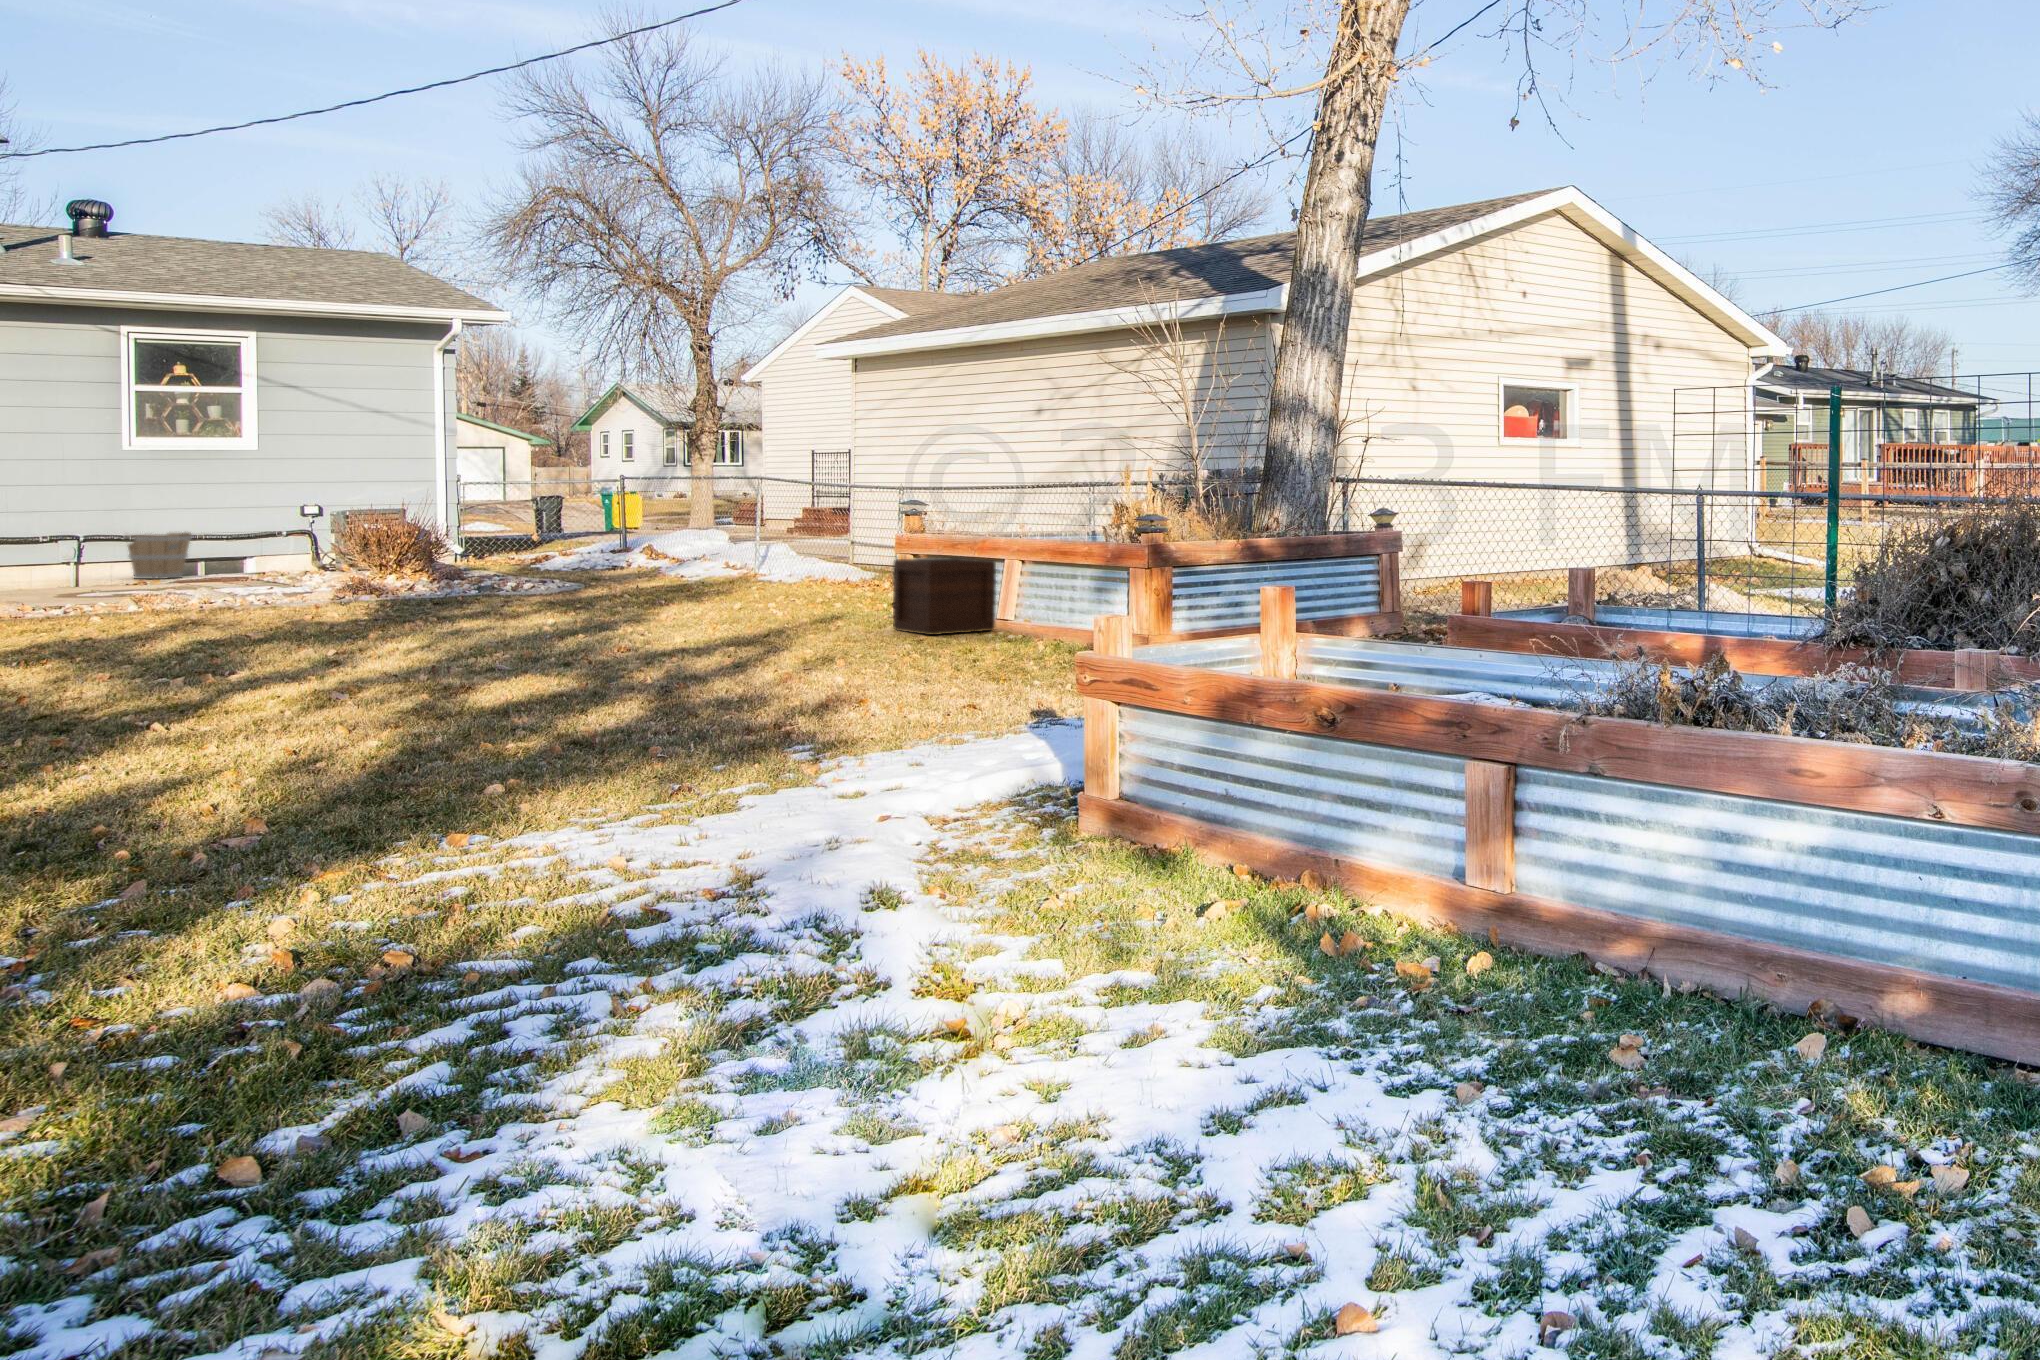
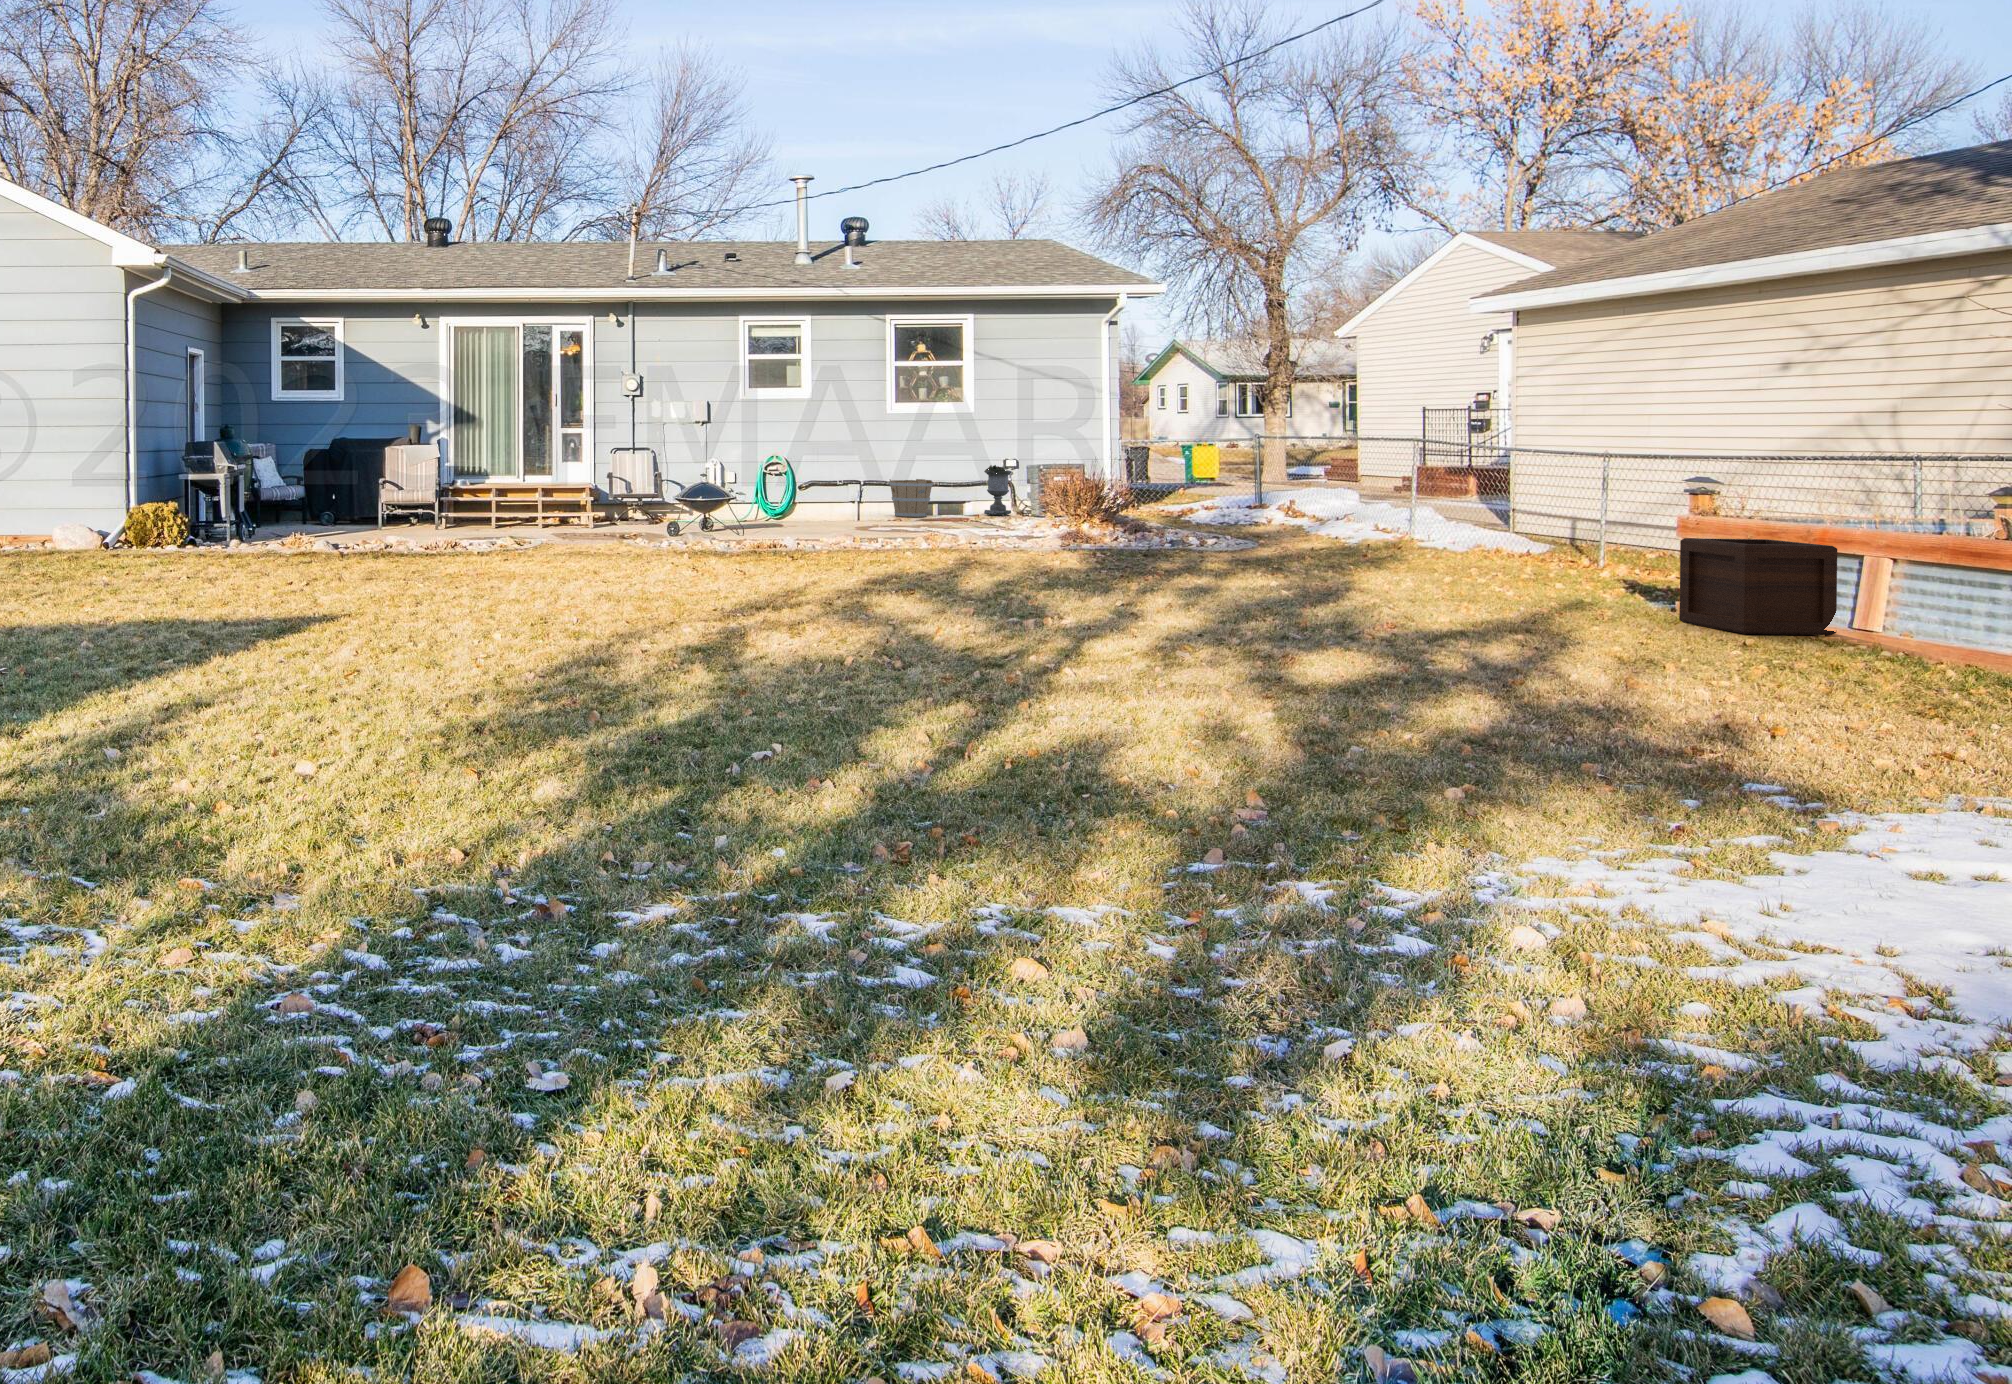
planter: none [271,512,311,572] -> present [984,465,1012,515]

